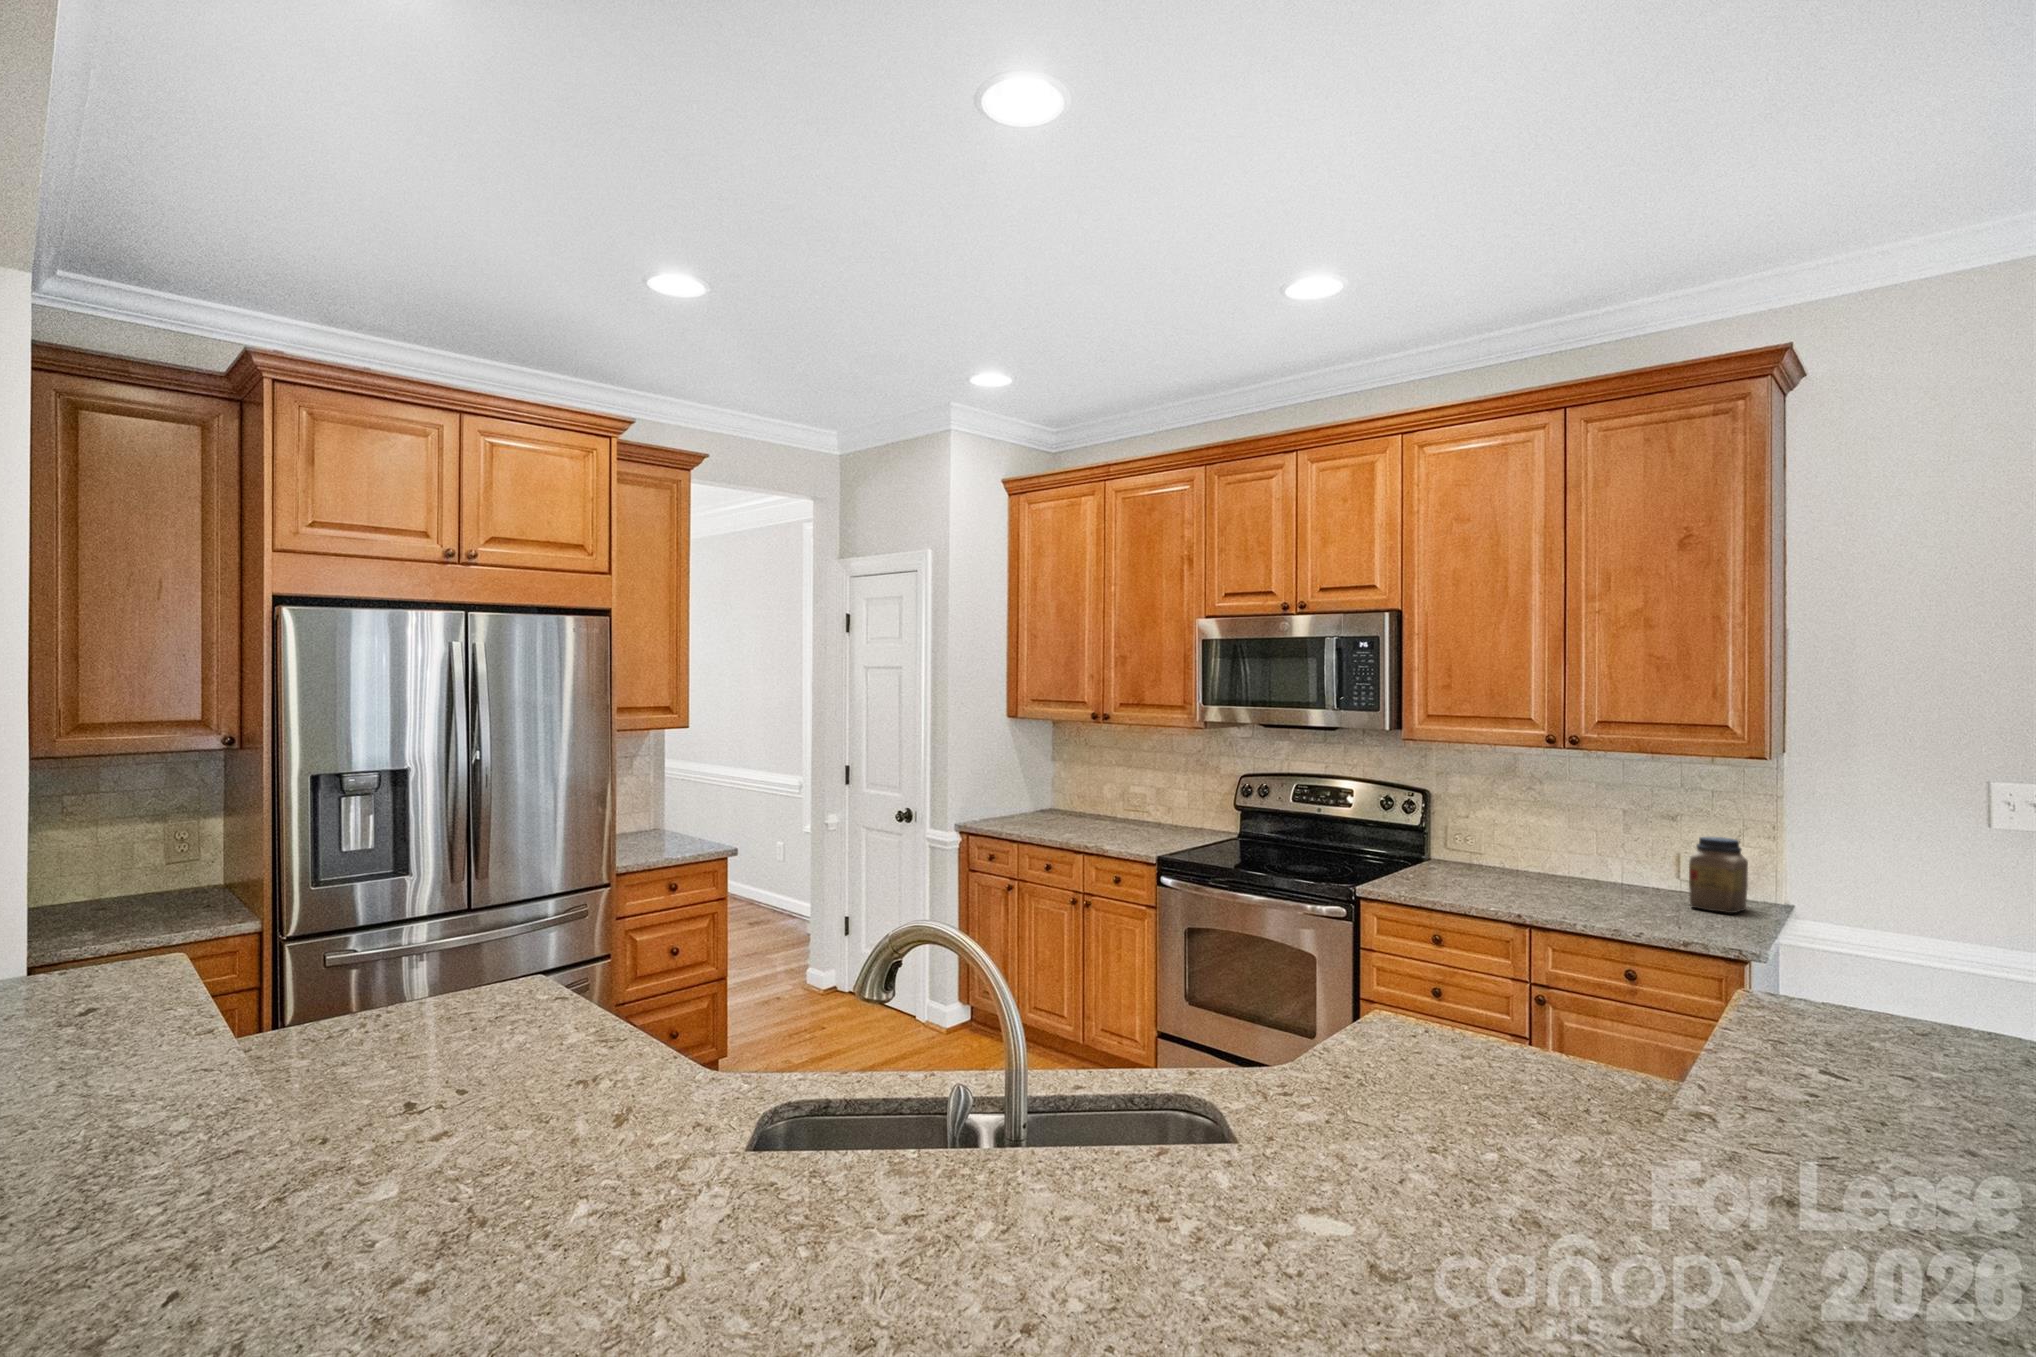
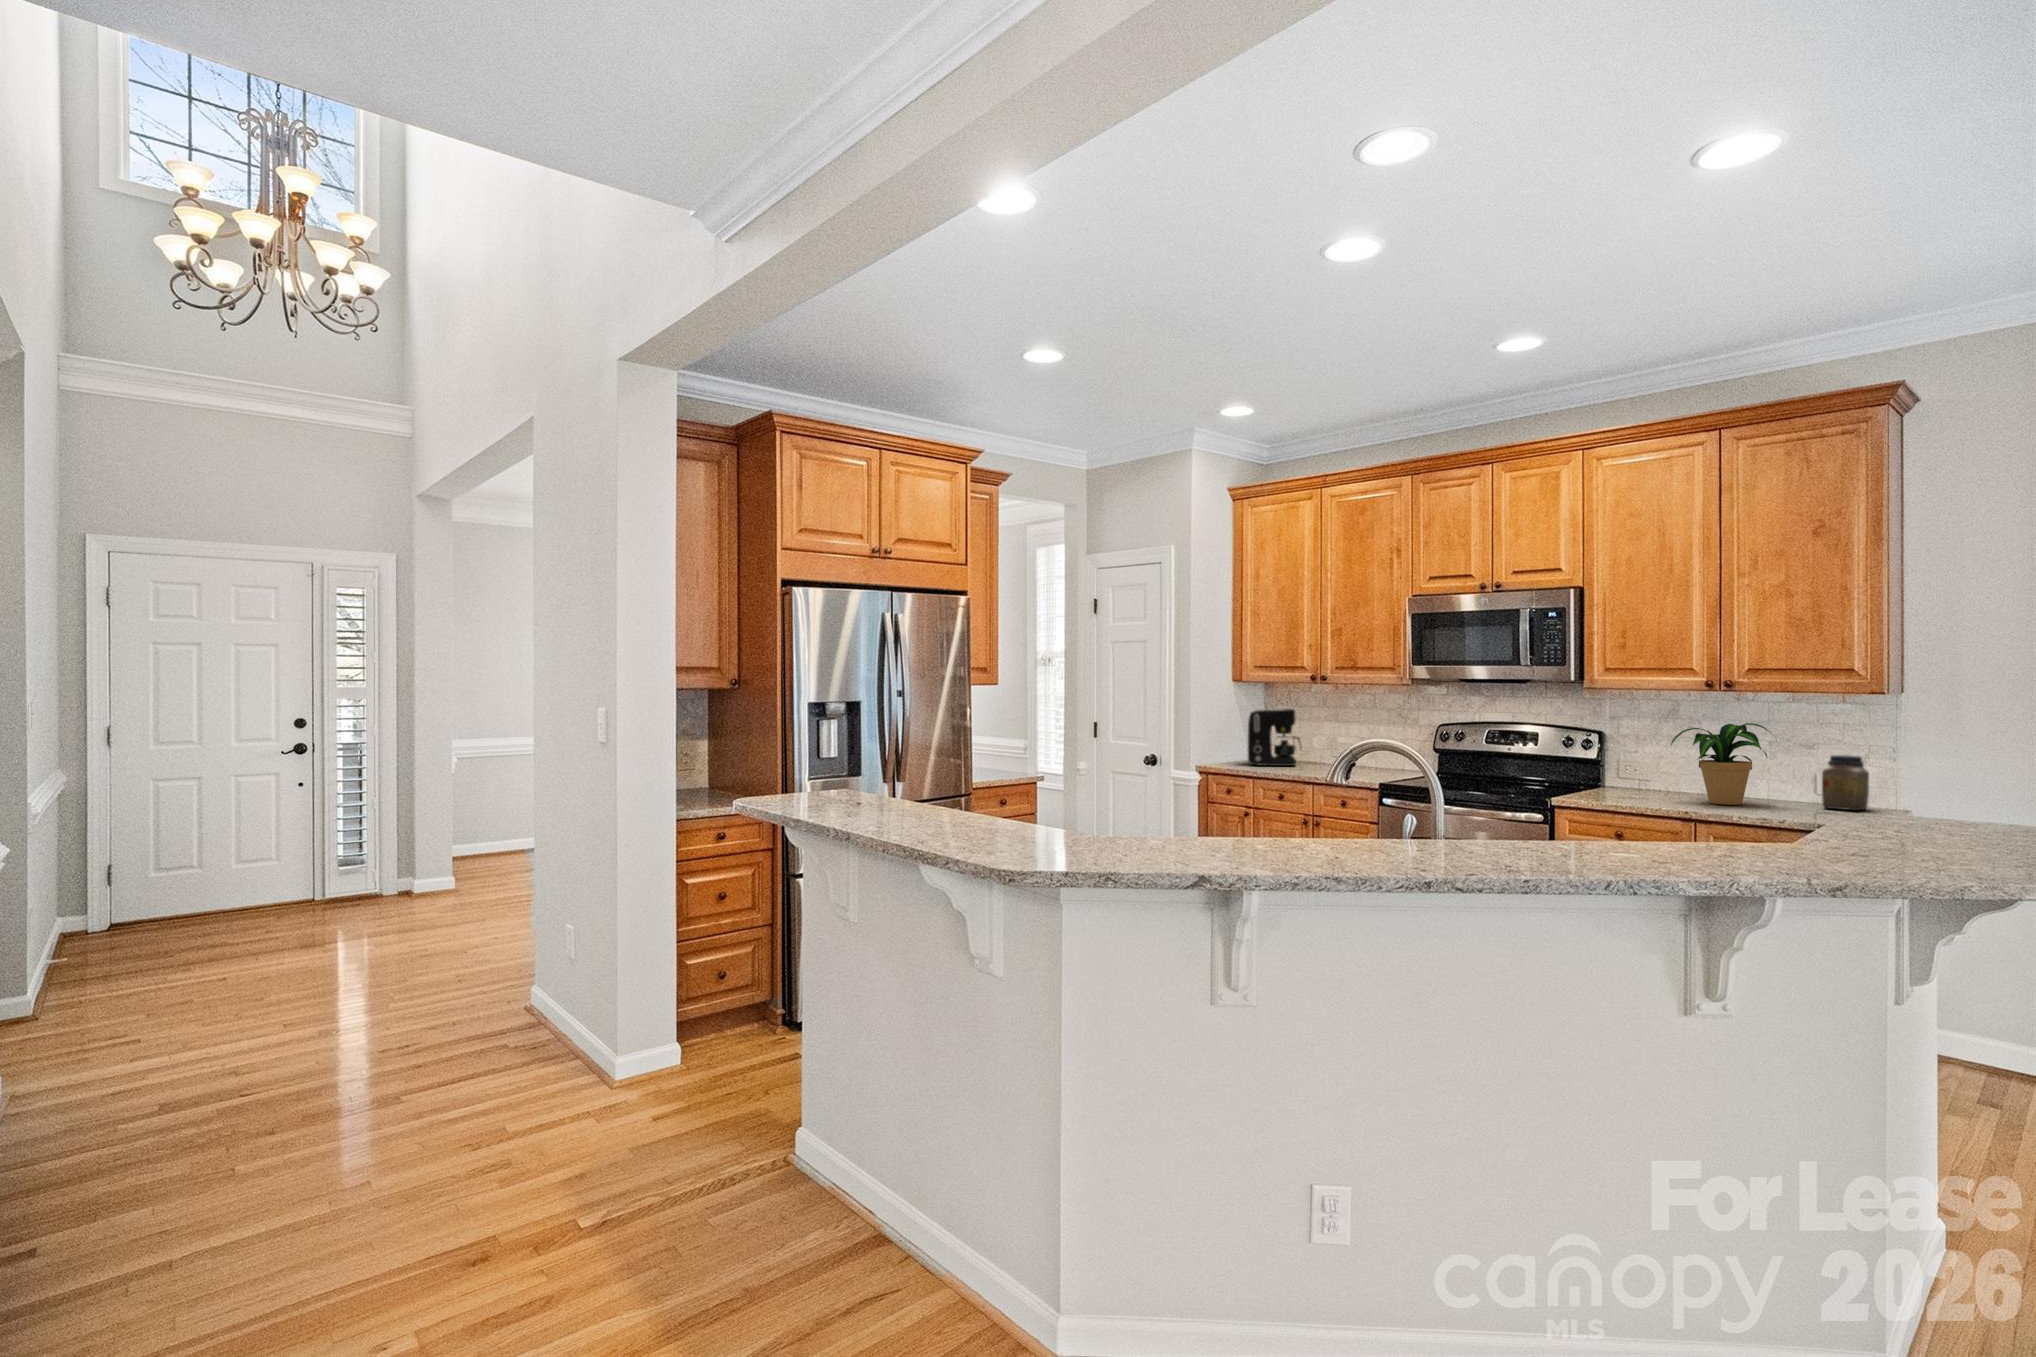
coffee maker: none [1020,751,1086,823] -> present [1248,709,1300,766]
potted plant: none [1503,791,1634,901] -> present [1671,723,1771,805]

